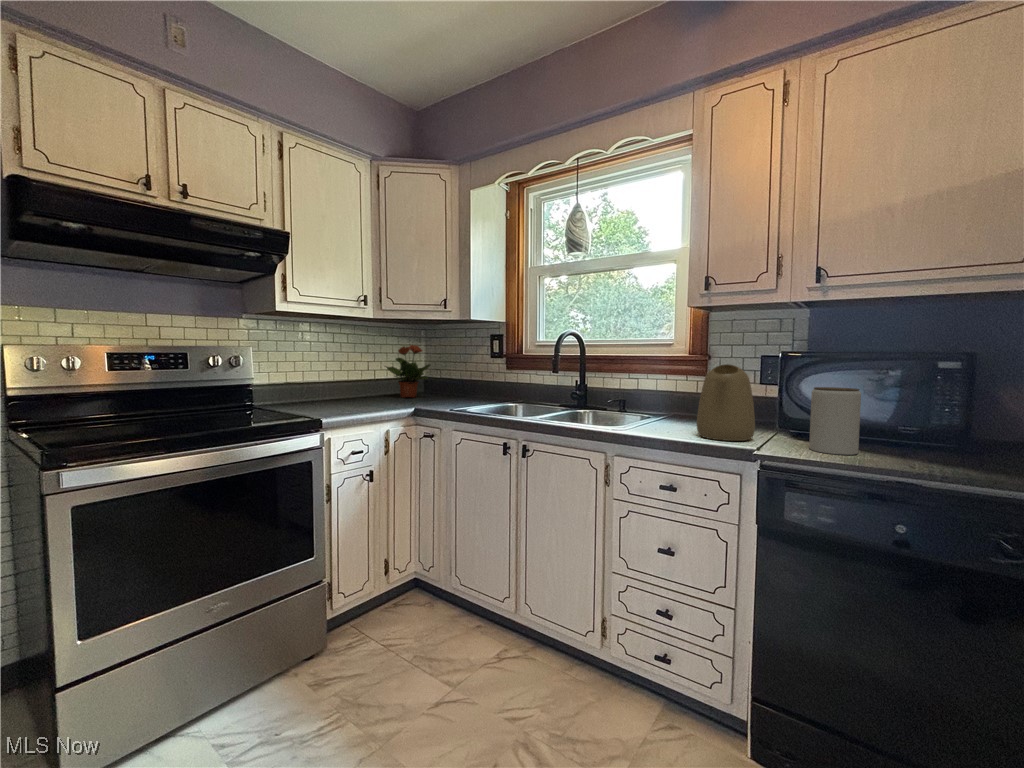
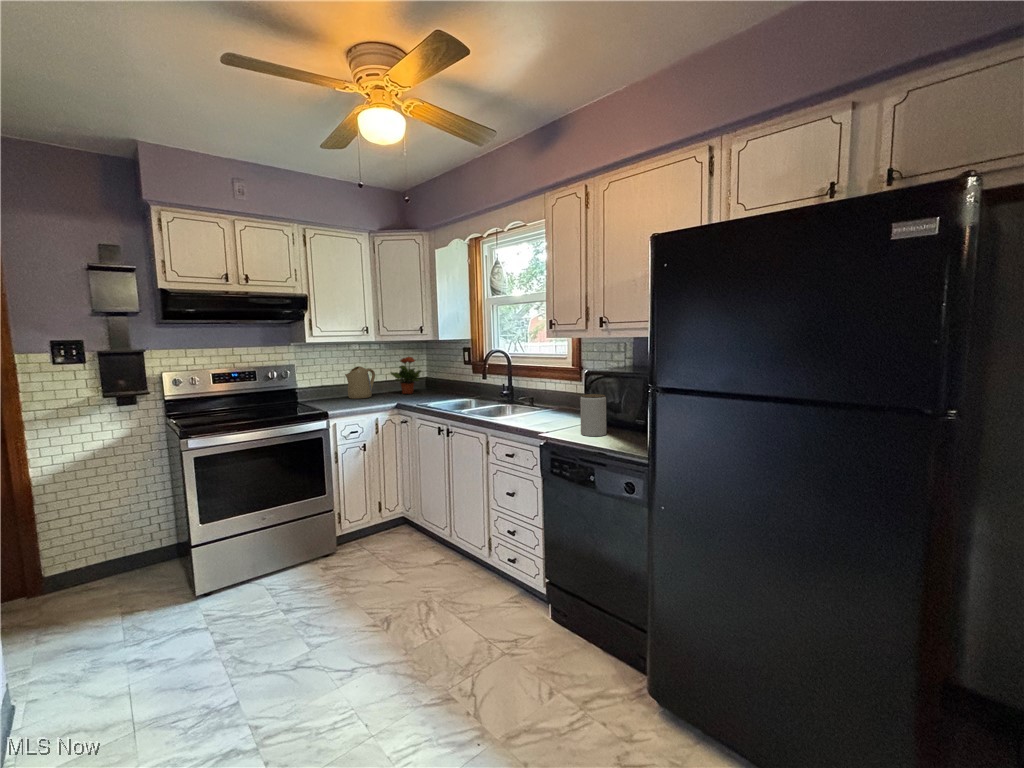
kettle: present [697,364,755,441] -> present [345,366,375,399]

